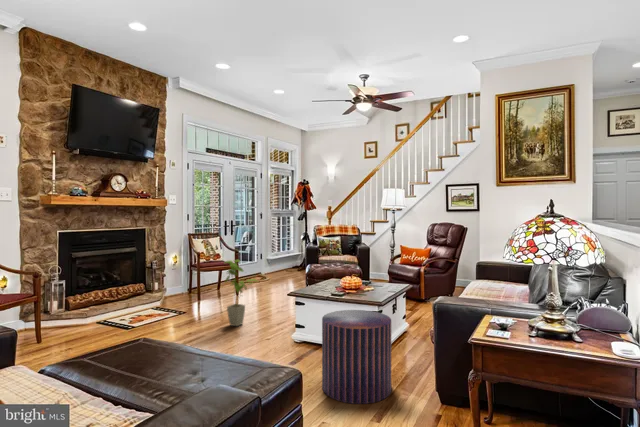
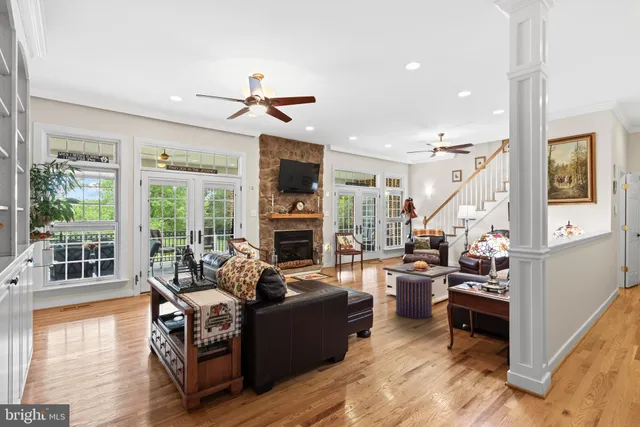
house plant: present [225,260,256,326] -> none [352,248,372,284]

